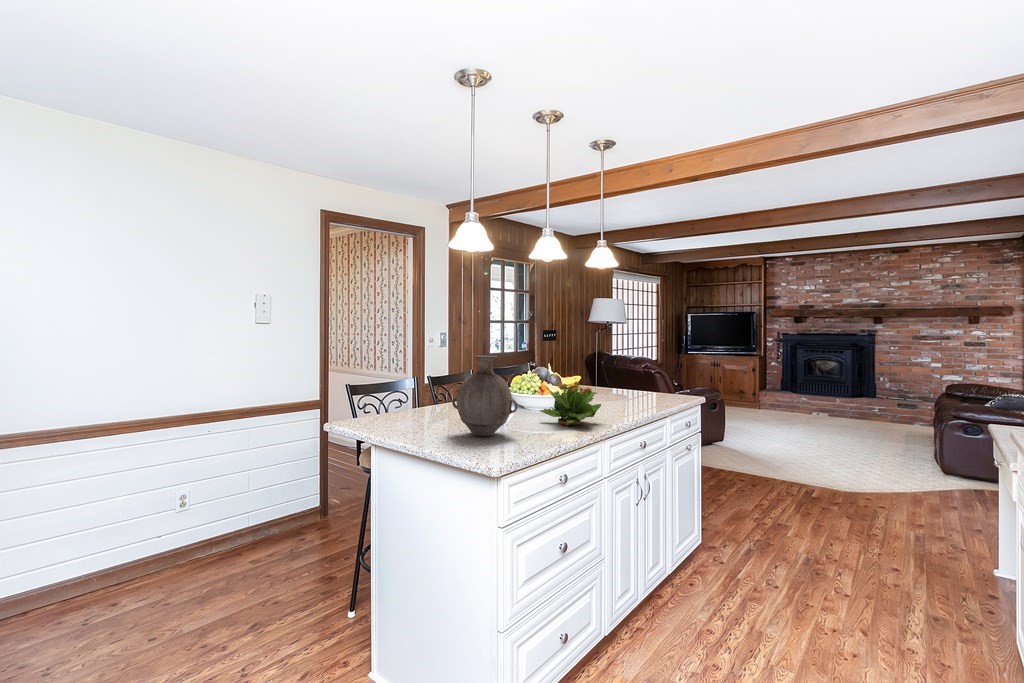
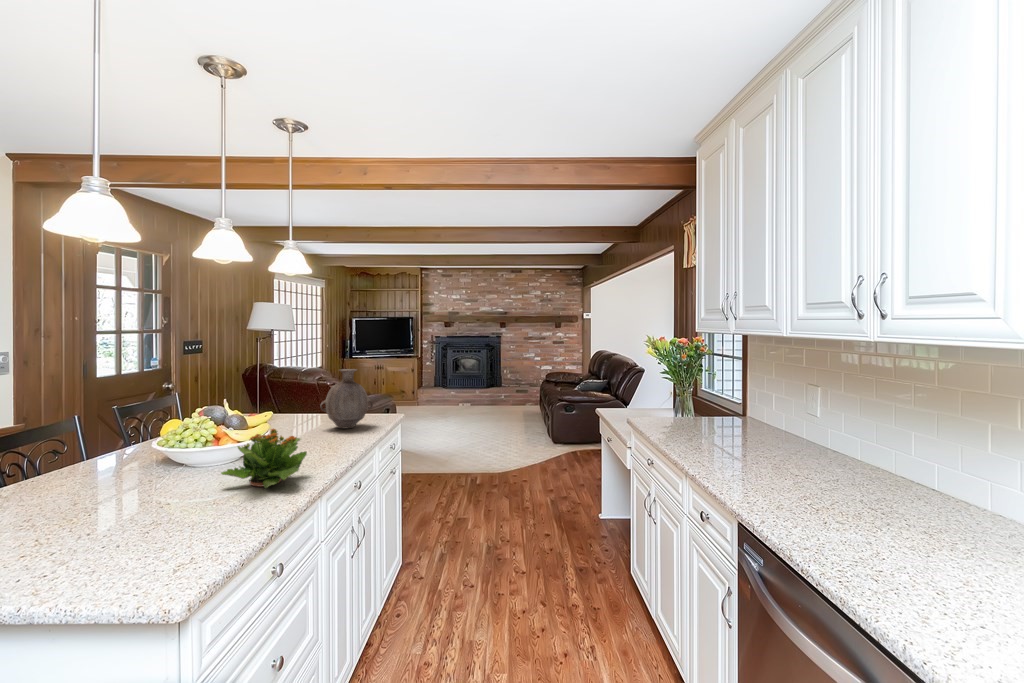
vase: present [452,355,518,436] -> present [320,369,373,428]

